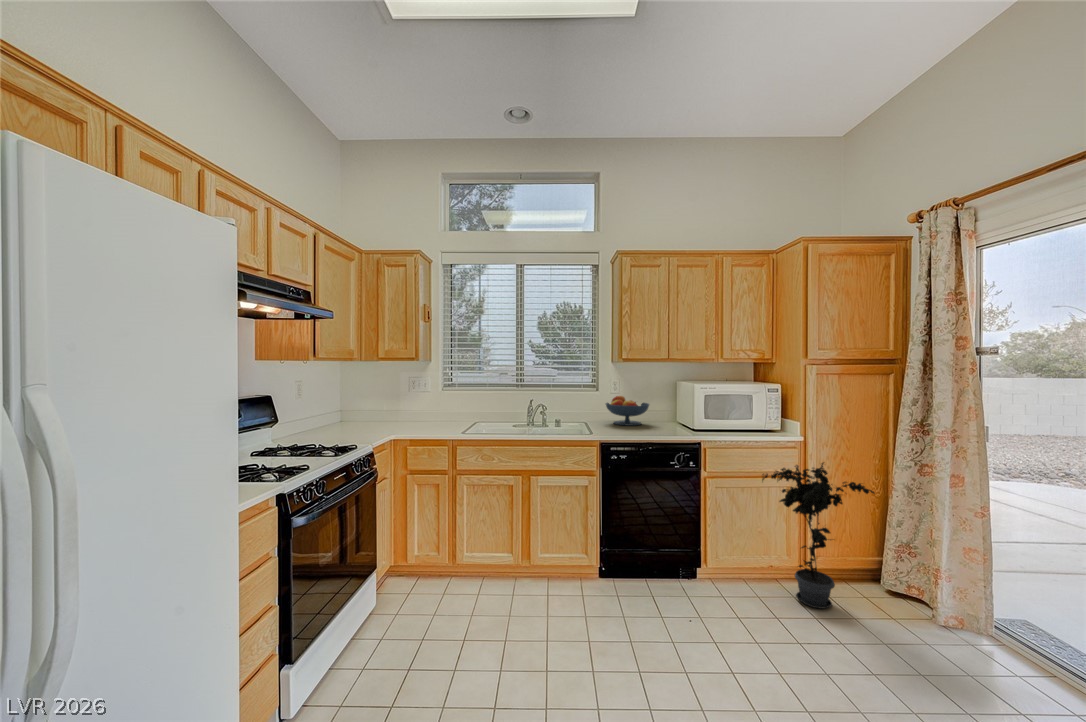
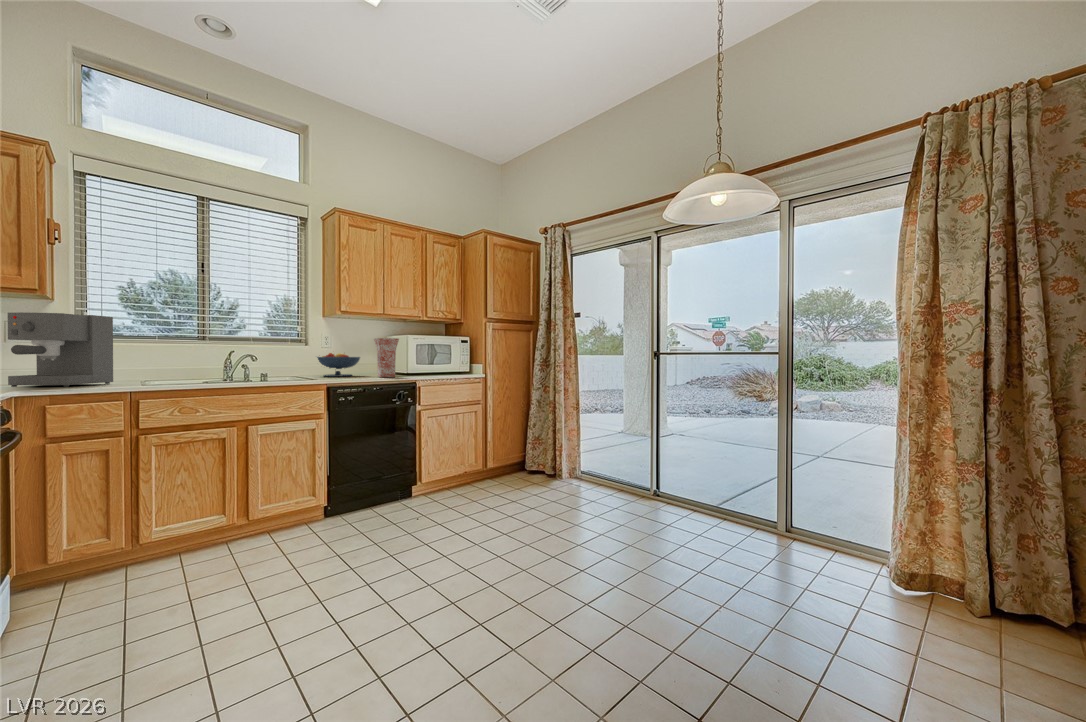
coffee maker: none [394,376,452,432] -> present [8,312,113,387]
vase: none [655,389,679,435] -> present [374,338,399,378]
potted plant: present [762,463,875,609] -> none [462,387,529,489]

